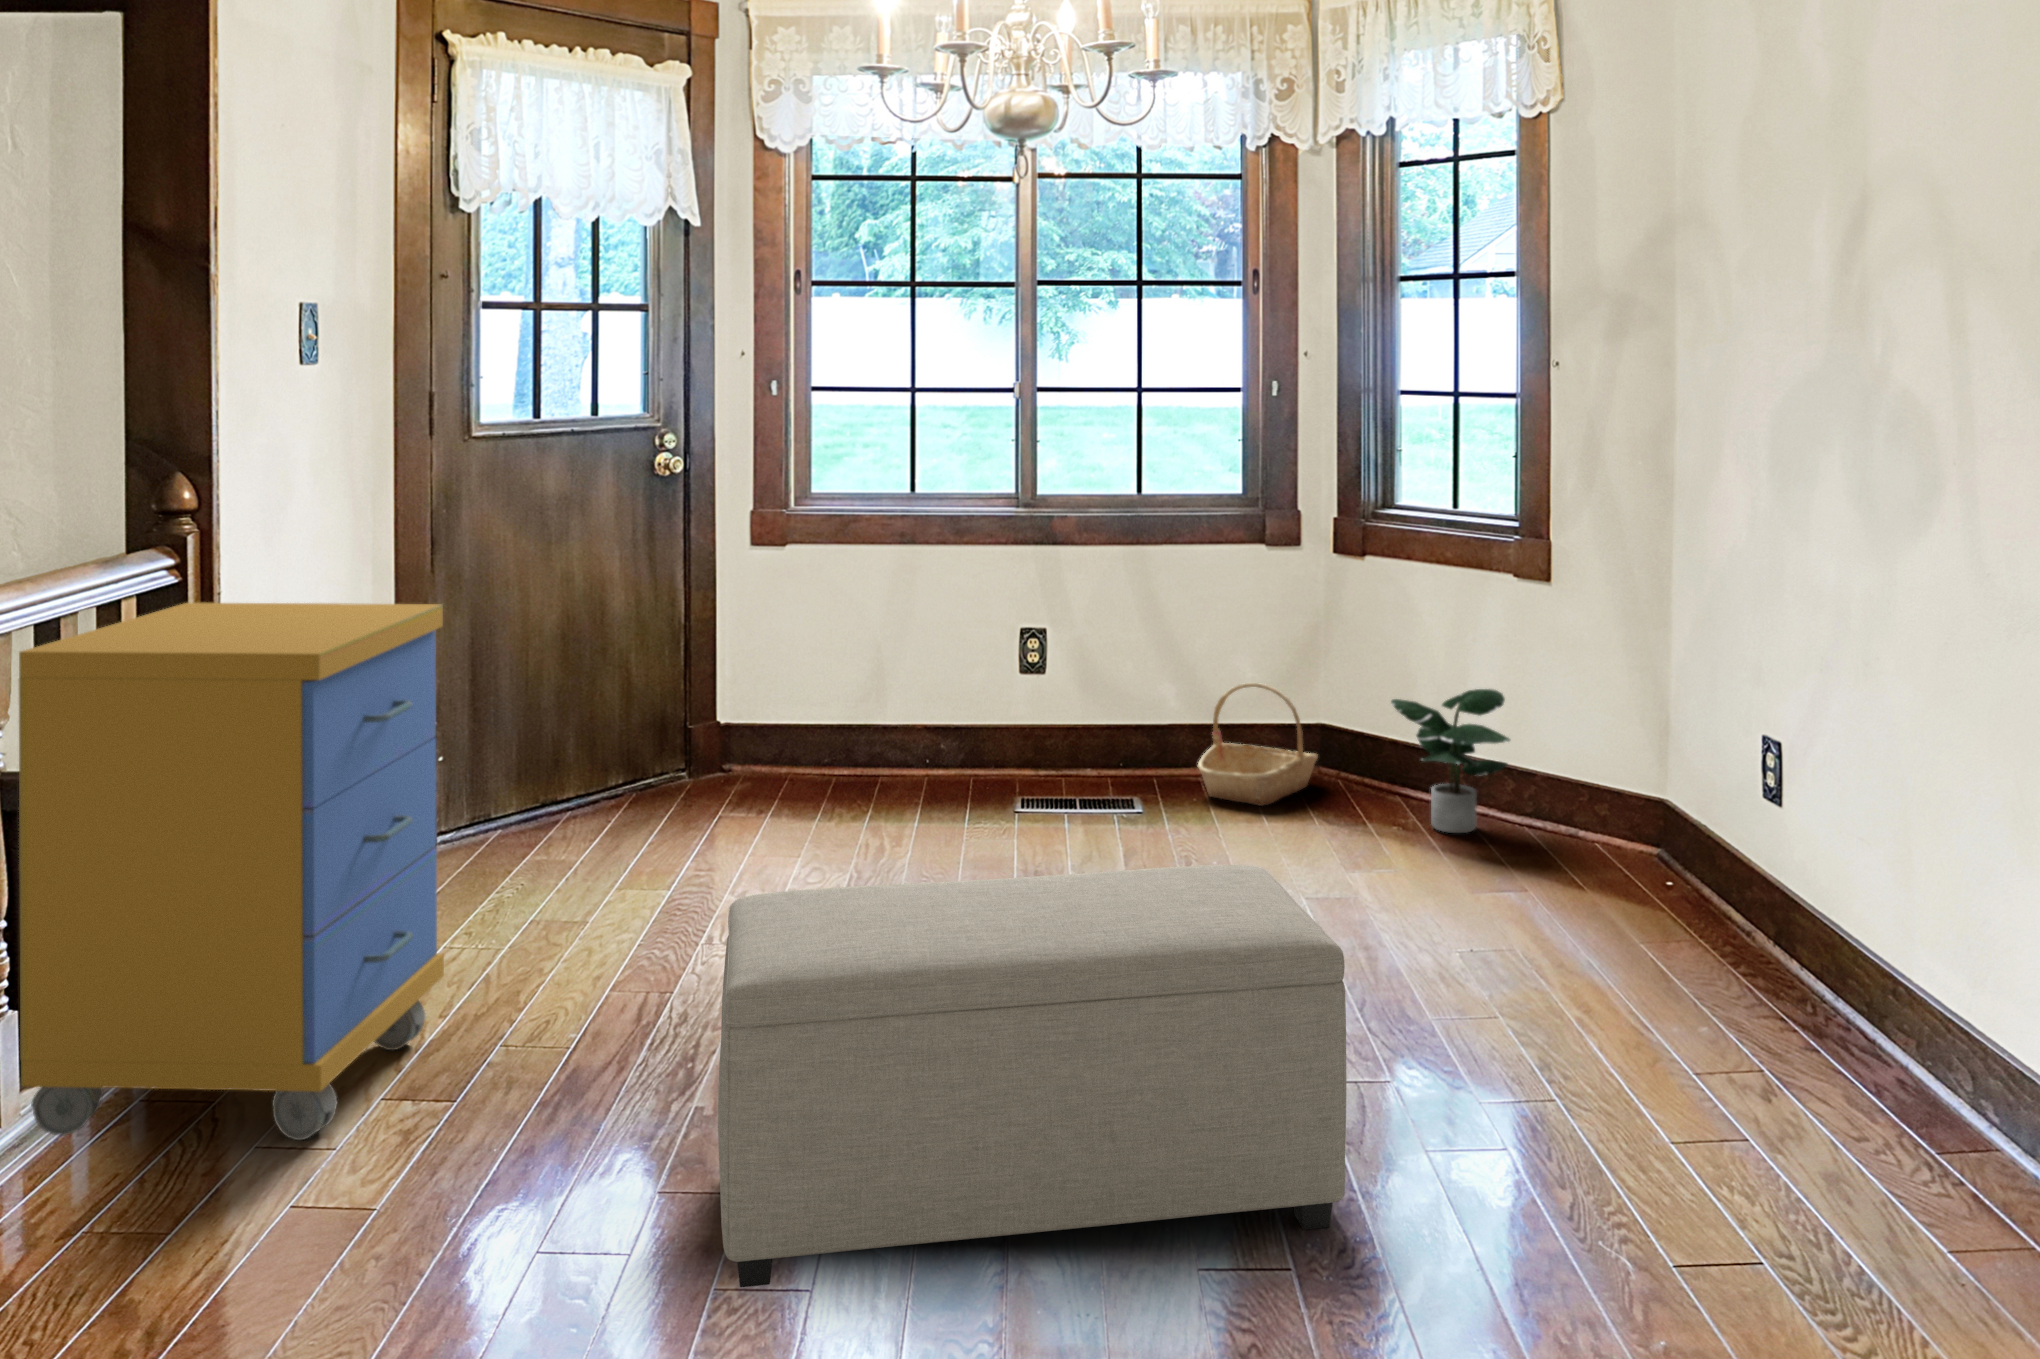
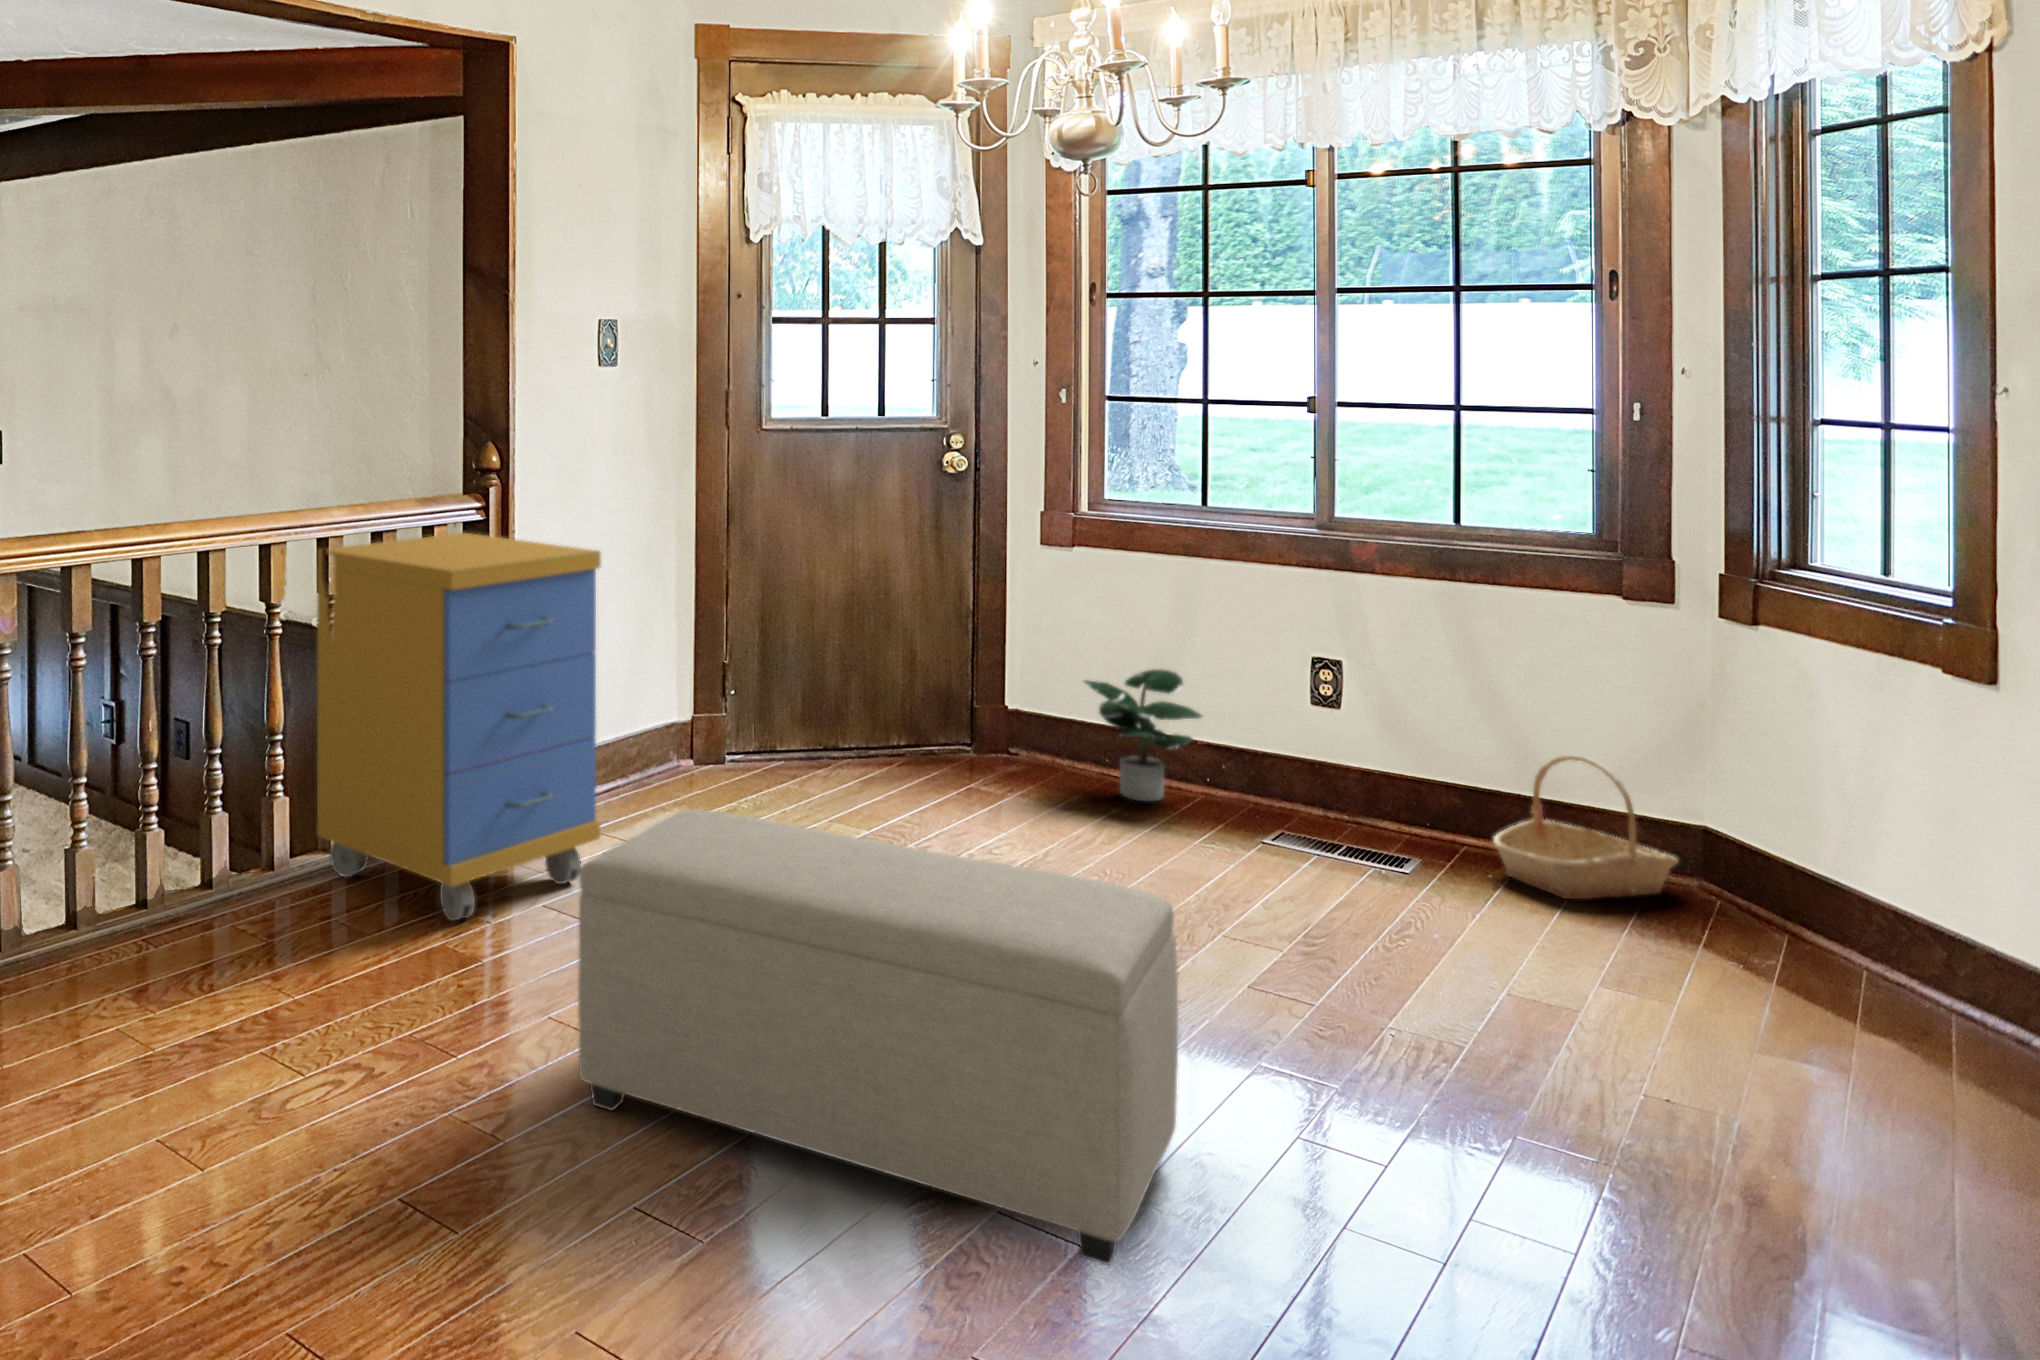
potted plant: present [1391,689,1510,833] -> present [1084,669,1203,801]

